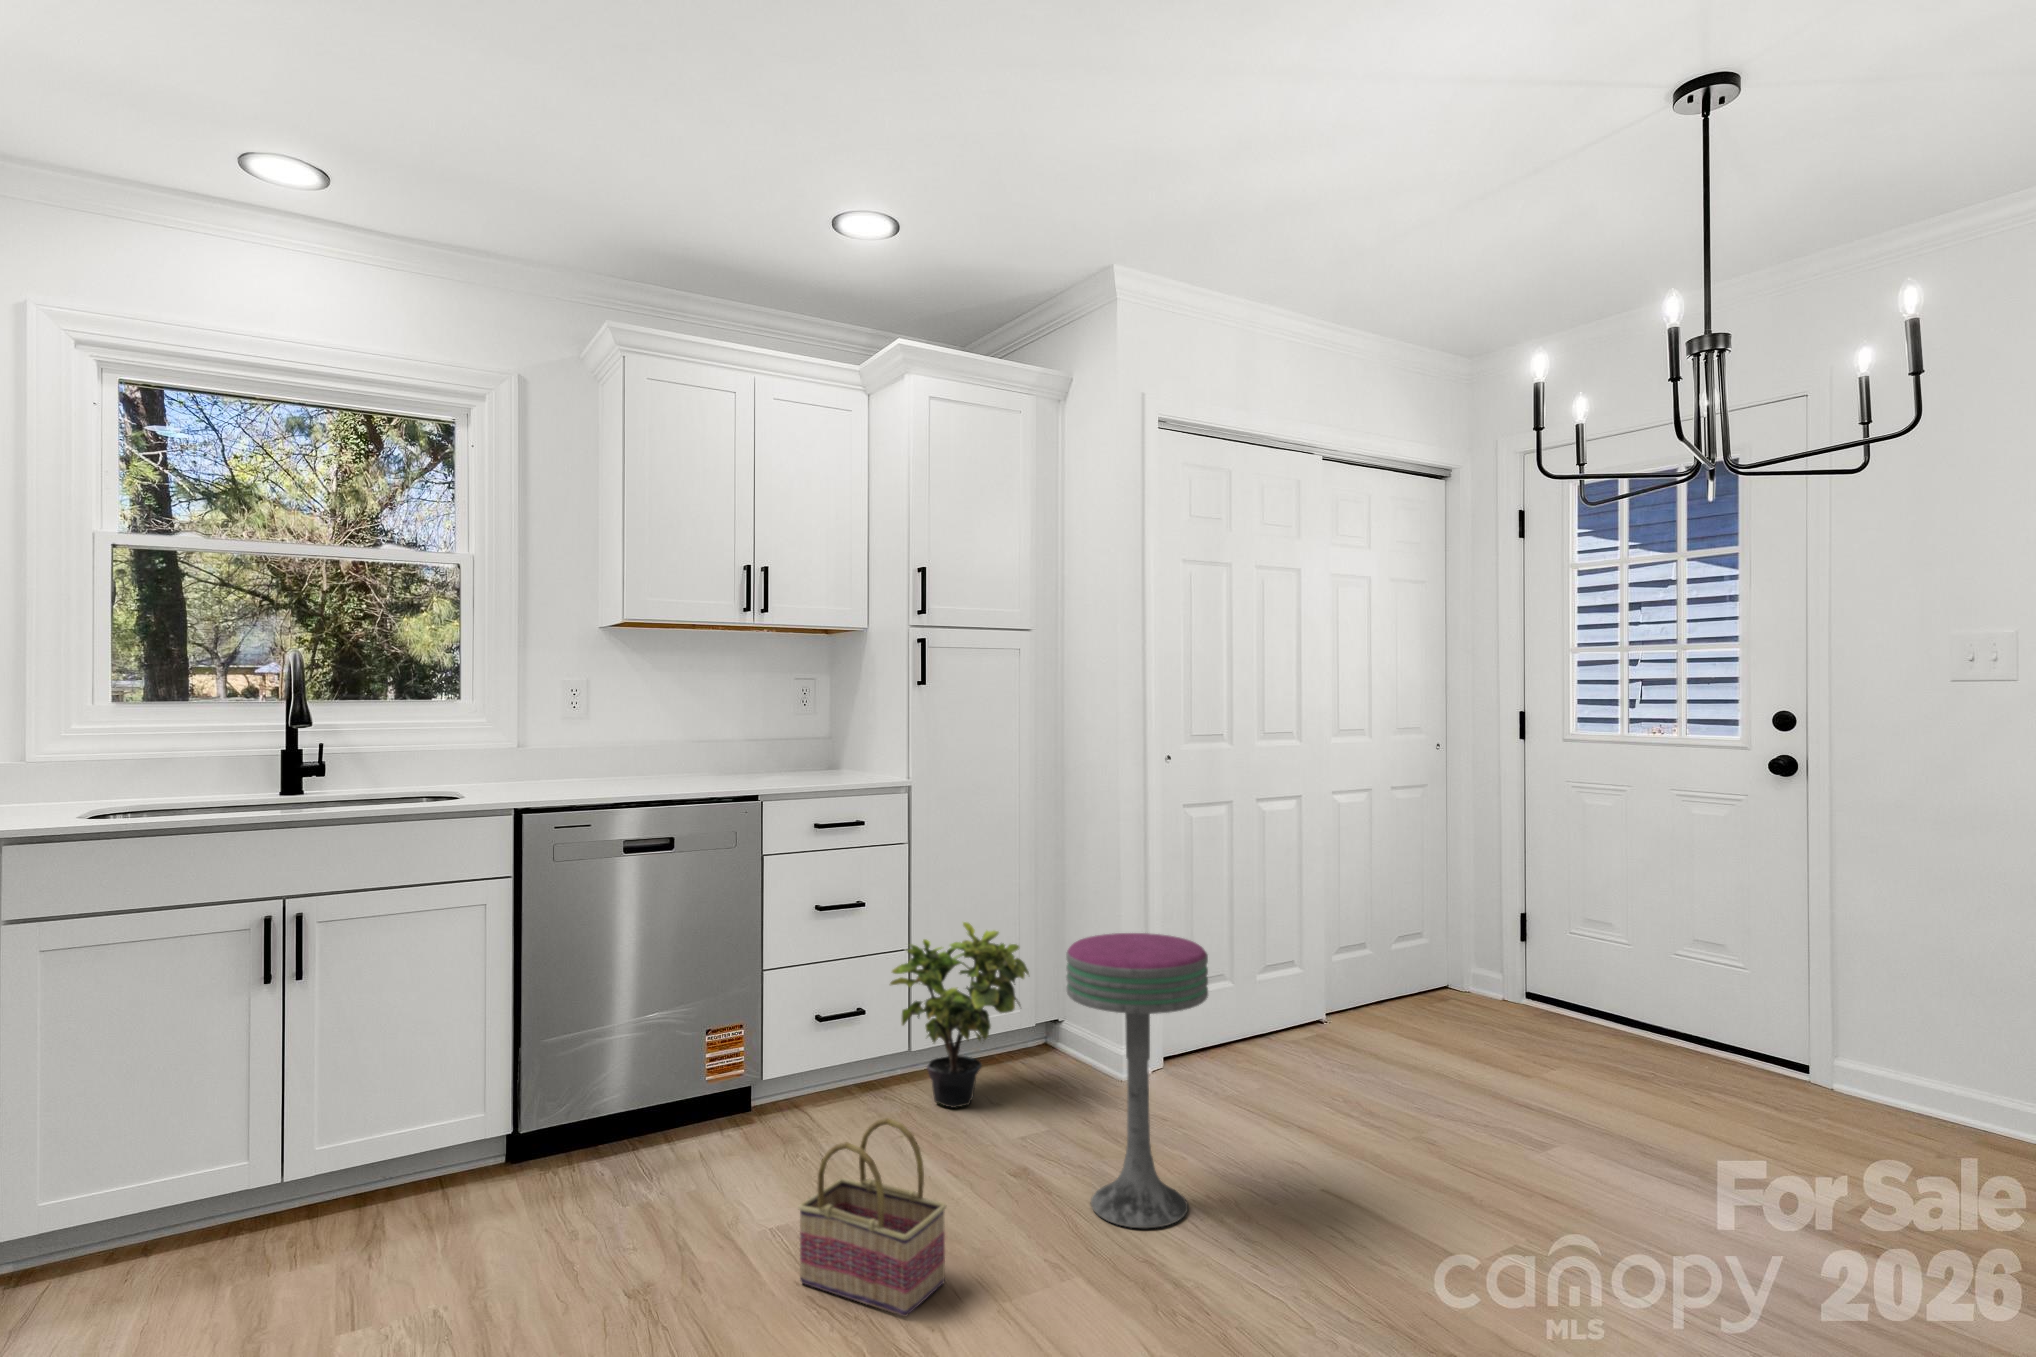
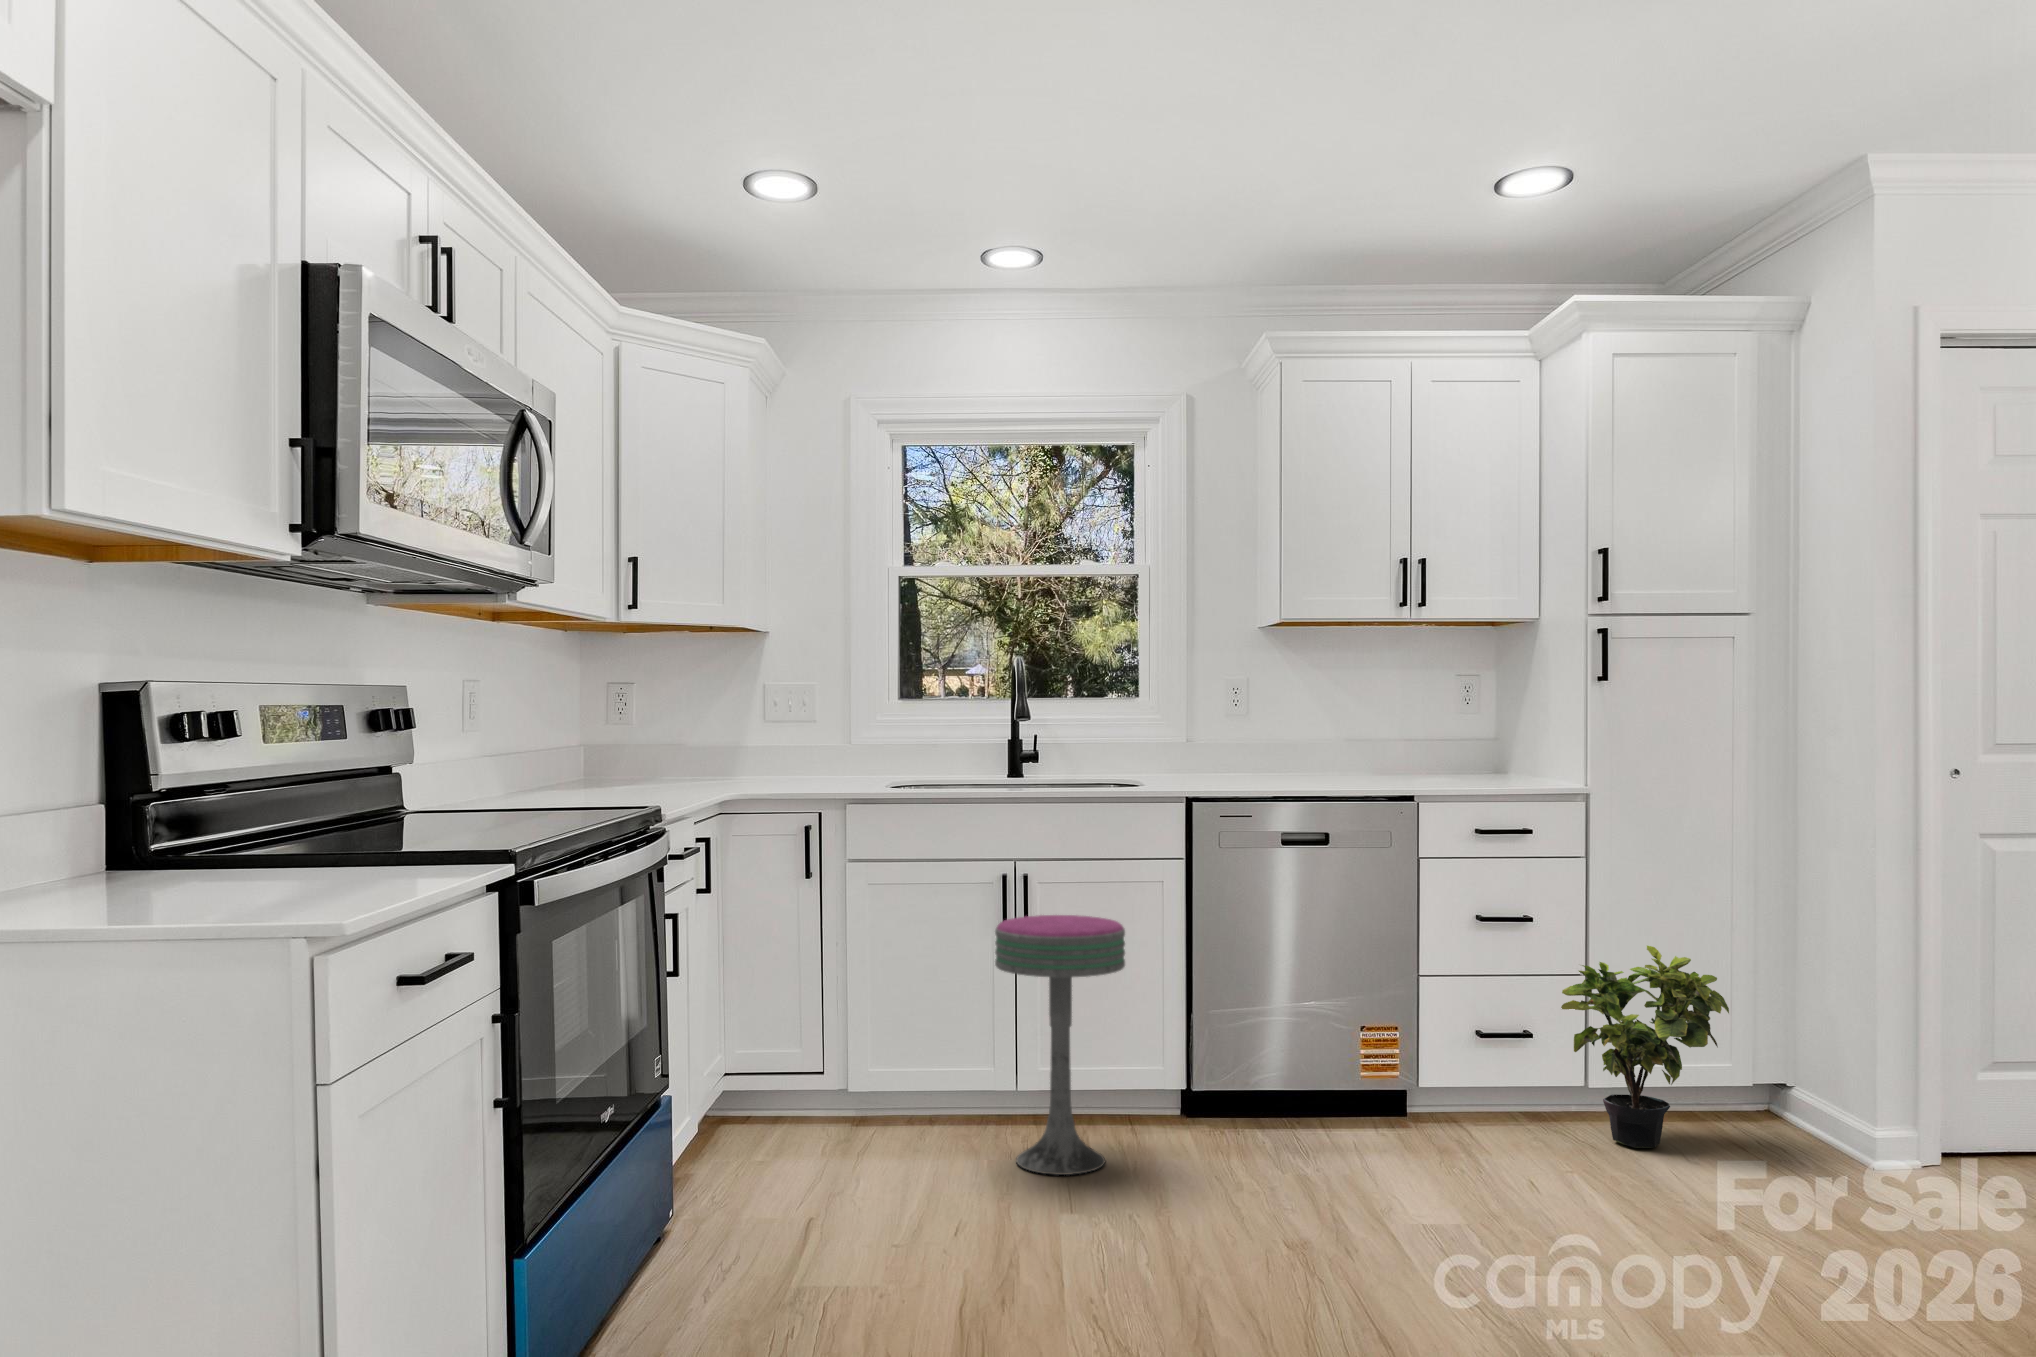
bar stool: present [1066,933,1208,1228] -> present [995,915,1125,1175]
basket: present [798,1118,946,1317] -> none [1452,1102,1603,1282]

